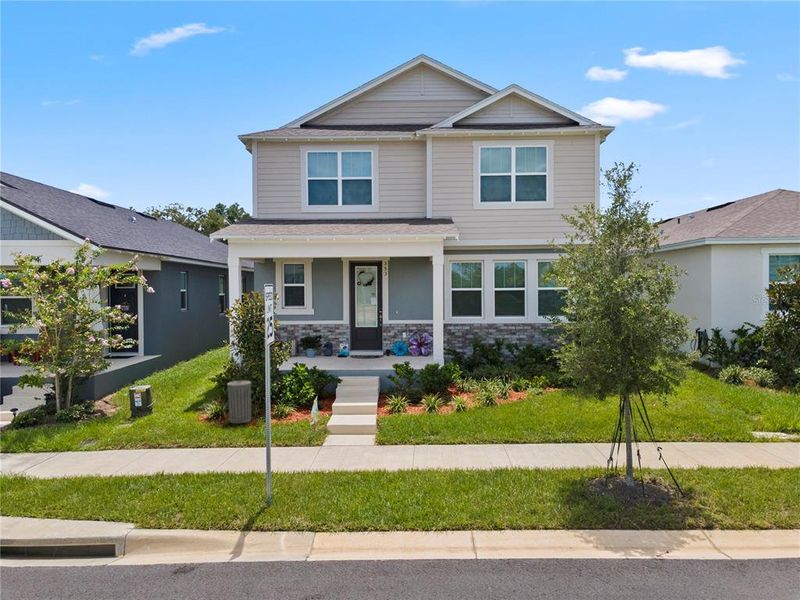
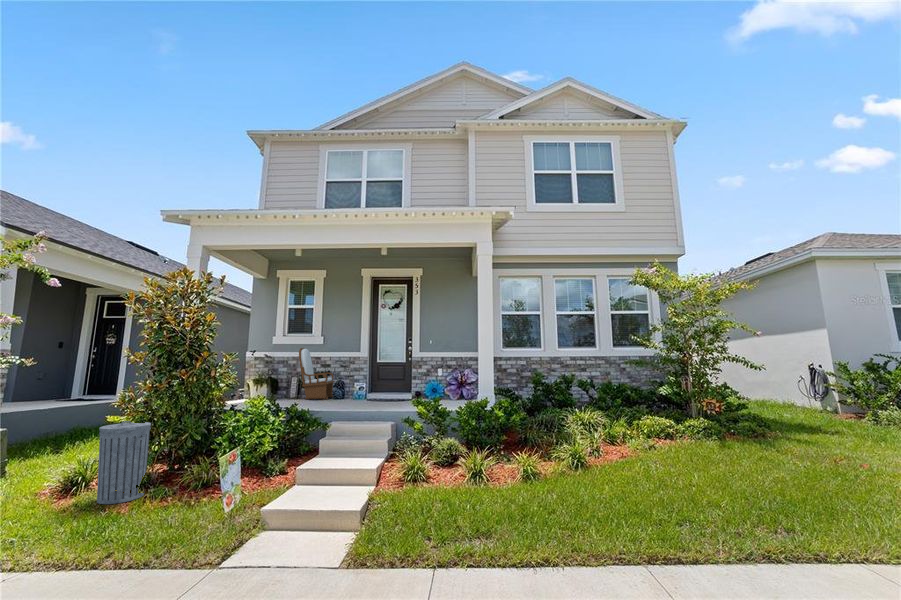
armchair: none [300,319,325,357] -> present [299,348,335,399]

